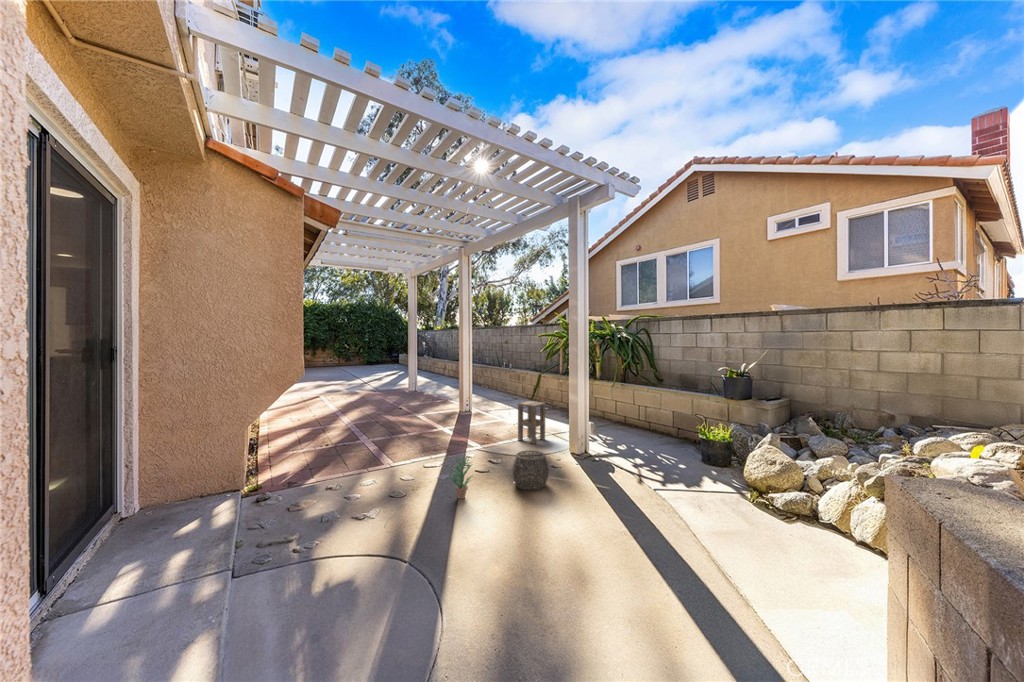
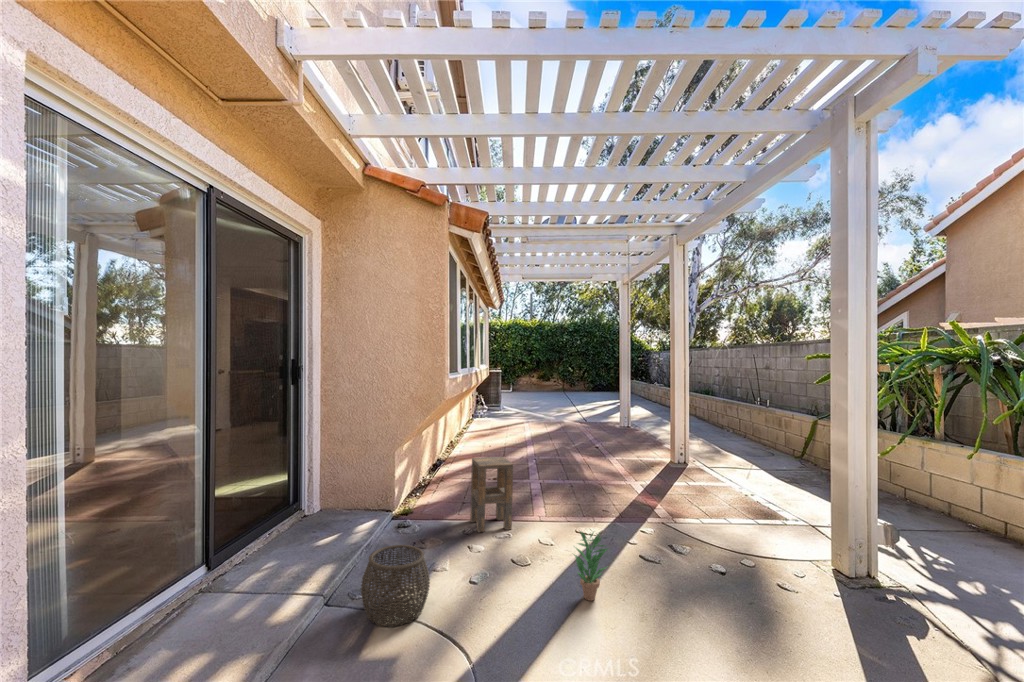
side table: present [518,401,545,443] -> present [470,457,513,532]
woven basket: present [513,450,549,490] -> present [361,545,430,627]

